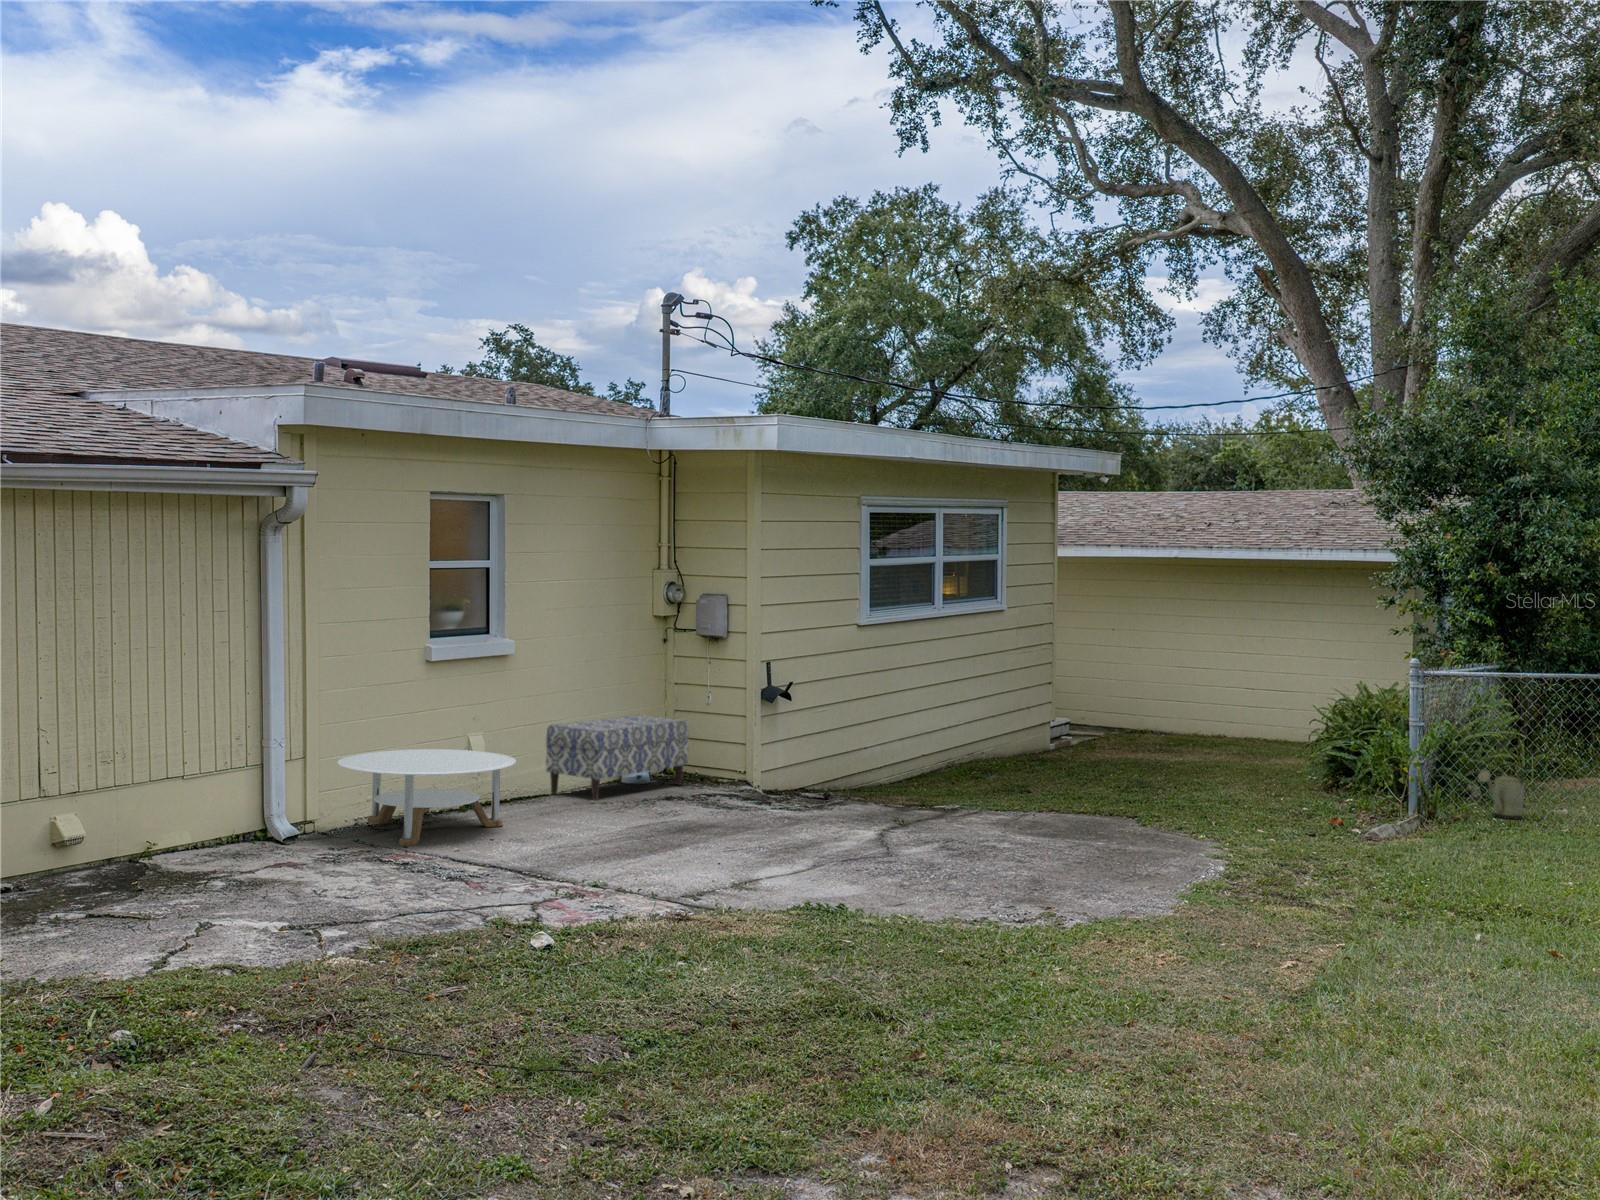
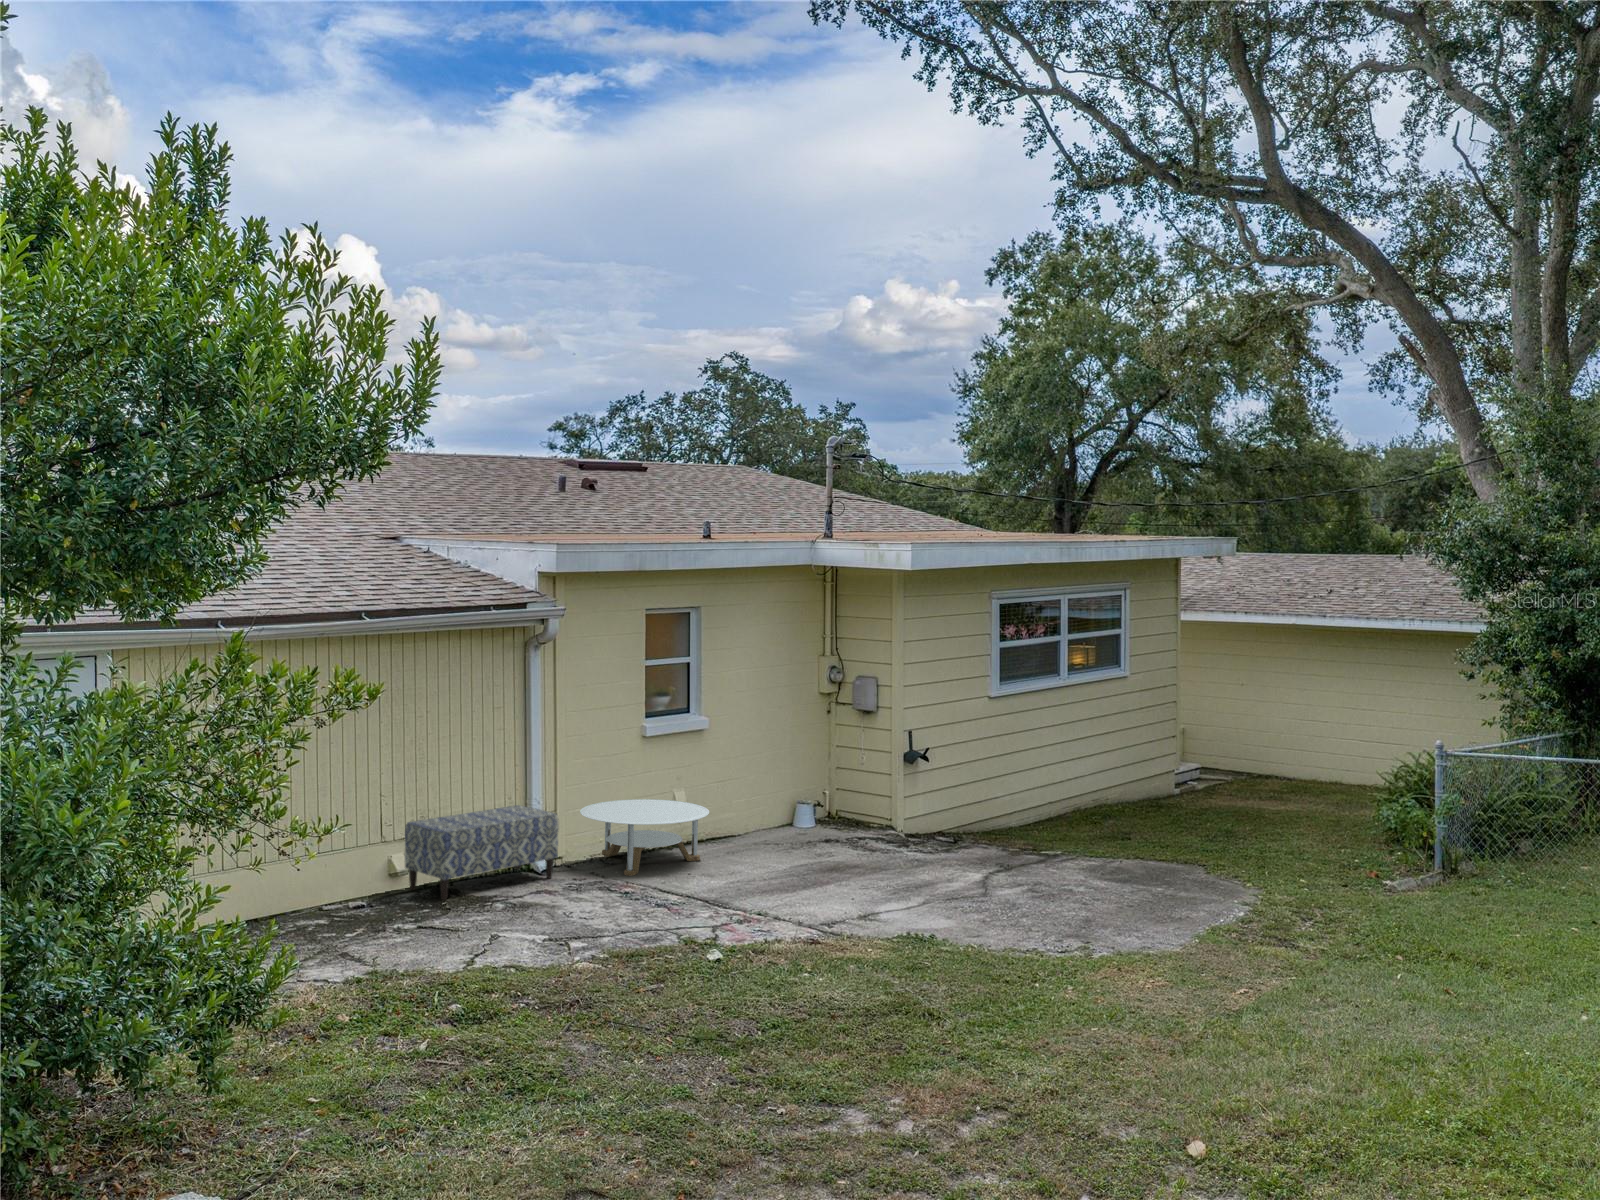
bench: present [546,715,689,800] -> present [405,805,559,900]
watering can: present [1478,770,1525,819] -> none [1524,825,1570,874]

